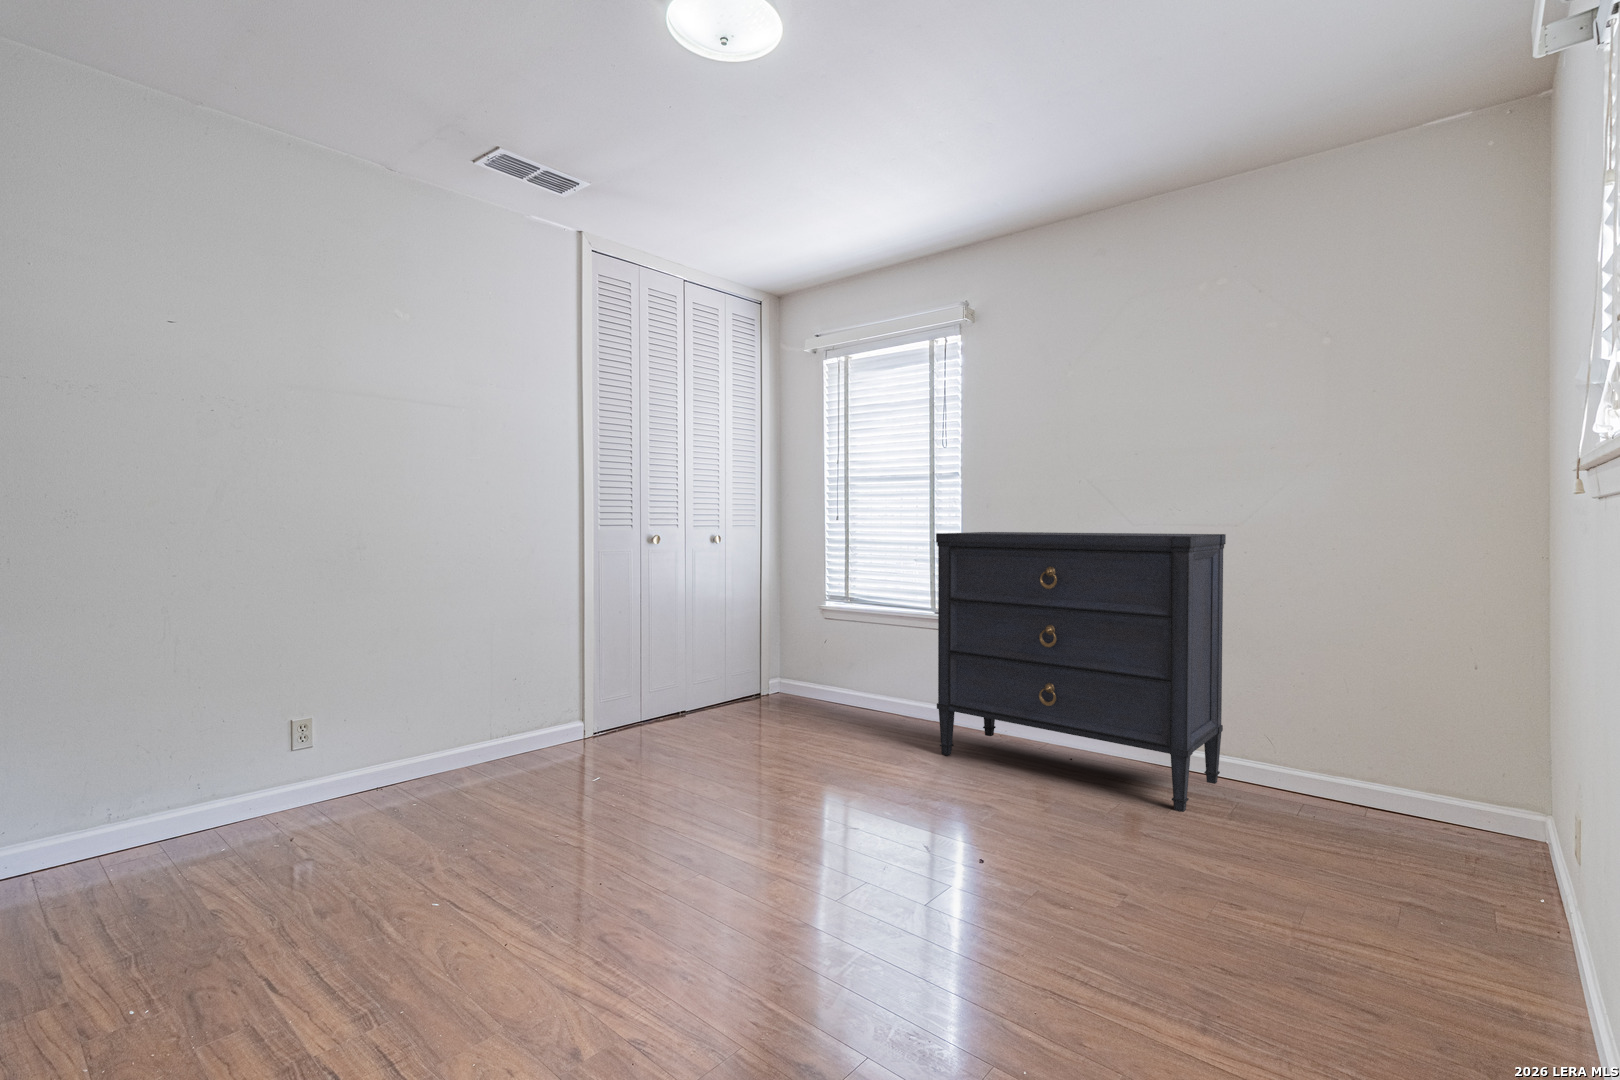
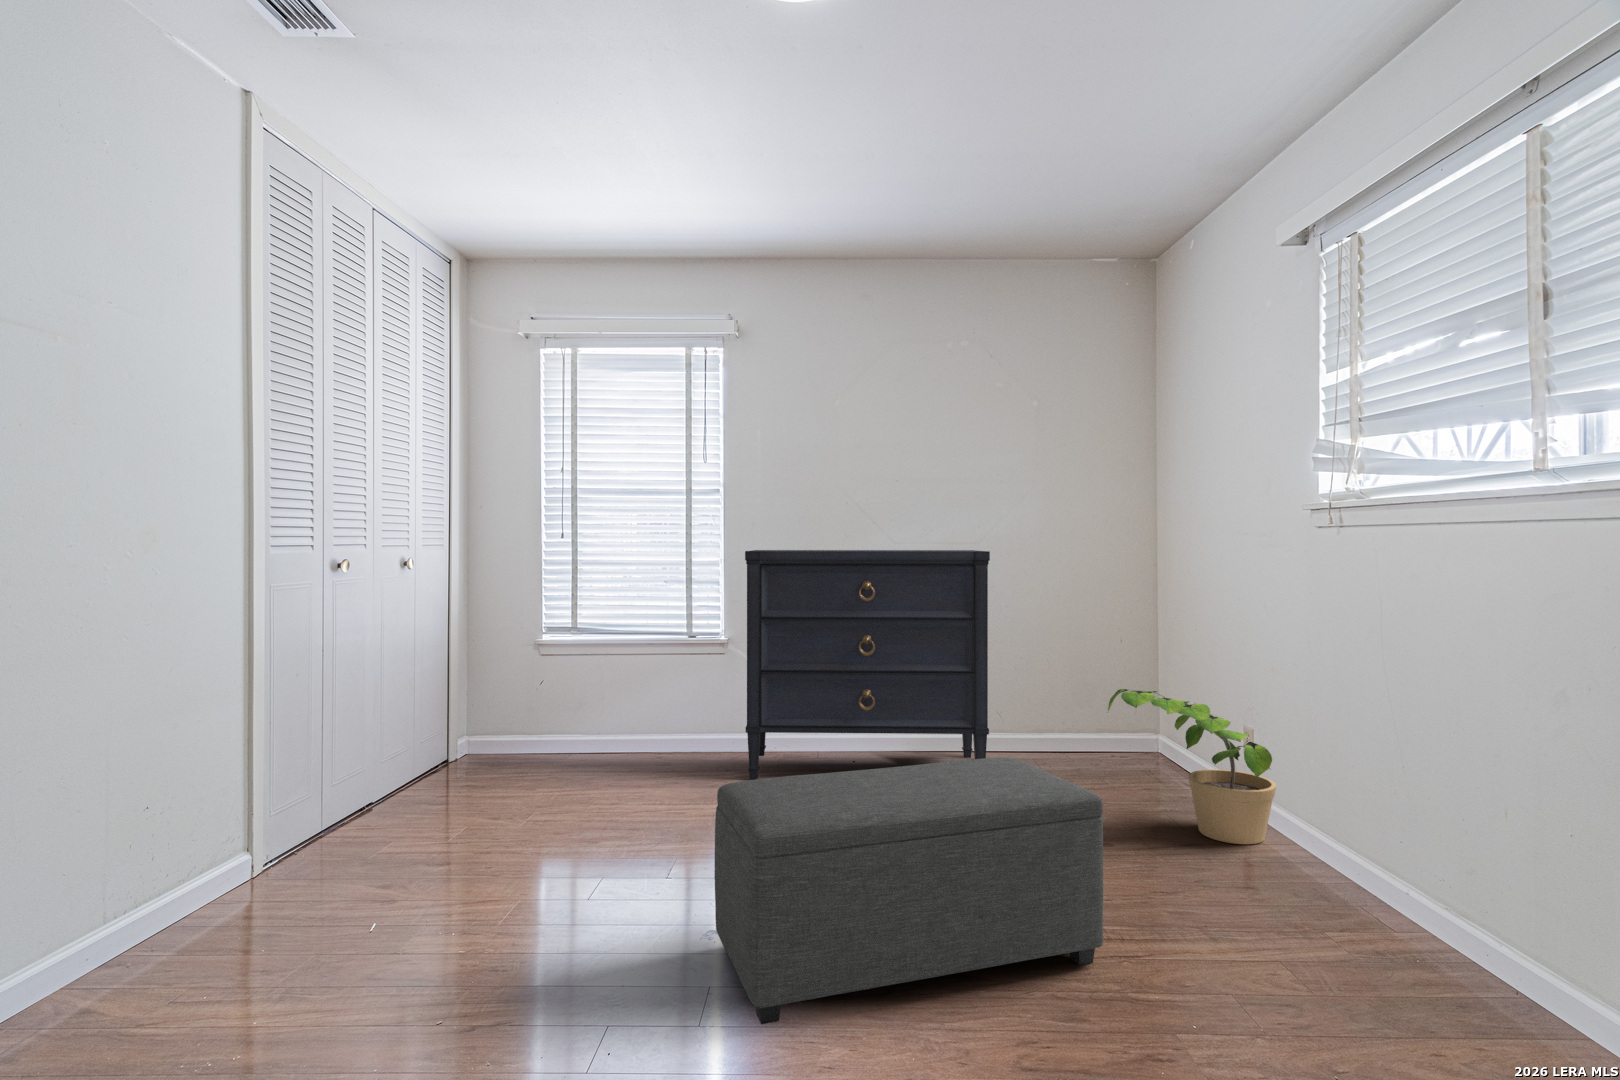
potted plant: none [1243,727,1533,1006] -> present [1108,689,1276,844]
ottoman: none [594,741,985,1033] -> present [715,757,1103,1024]

